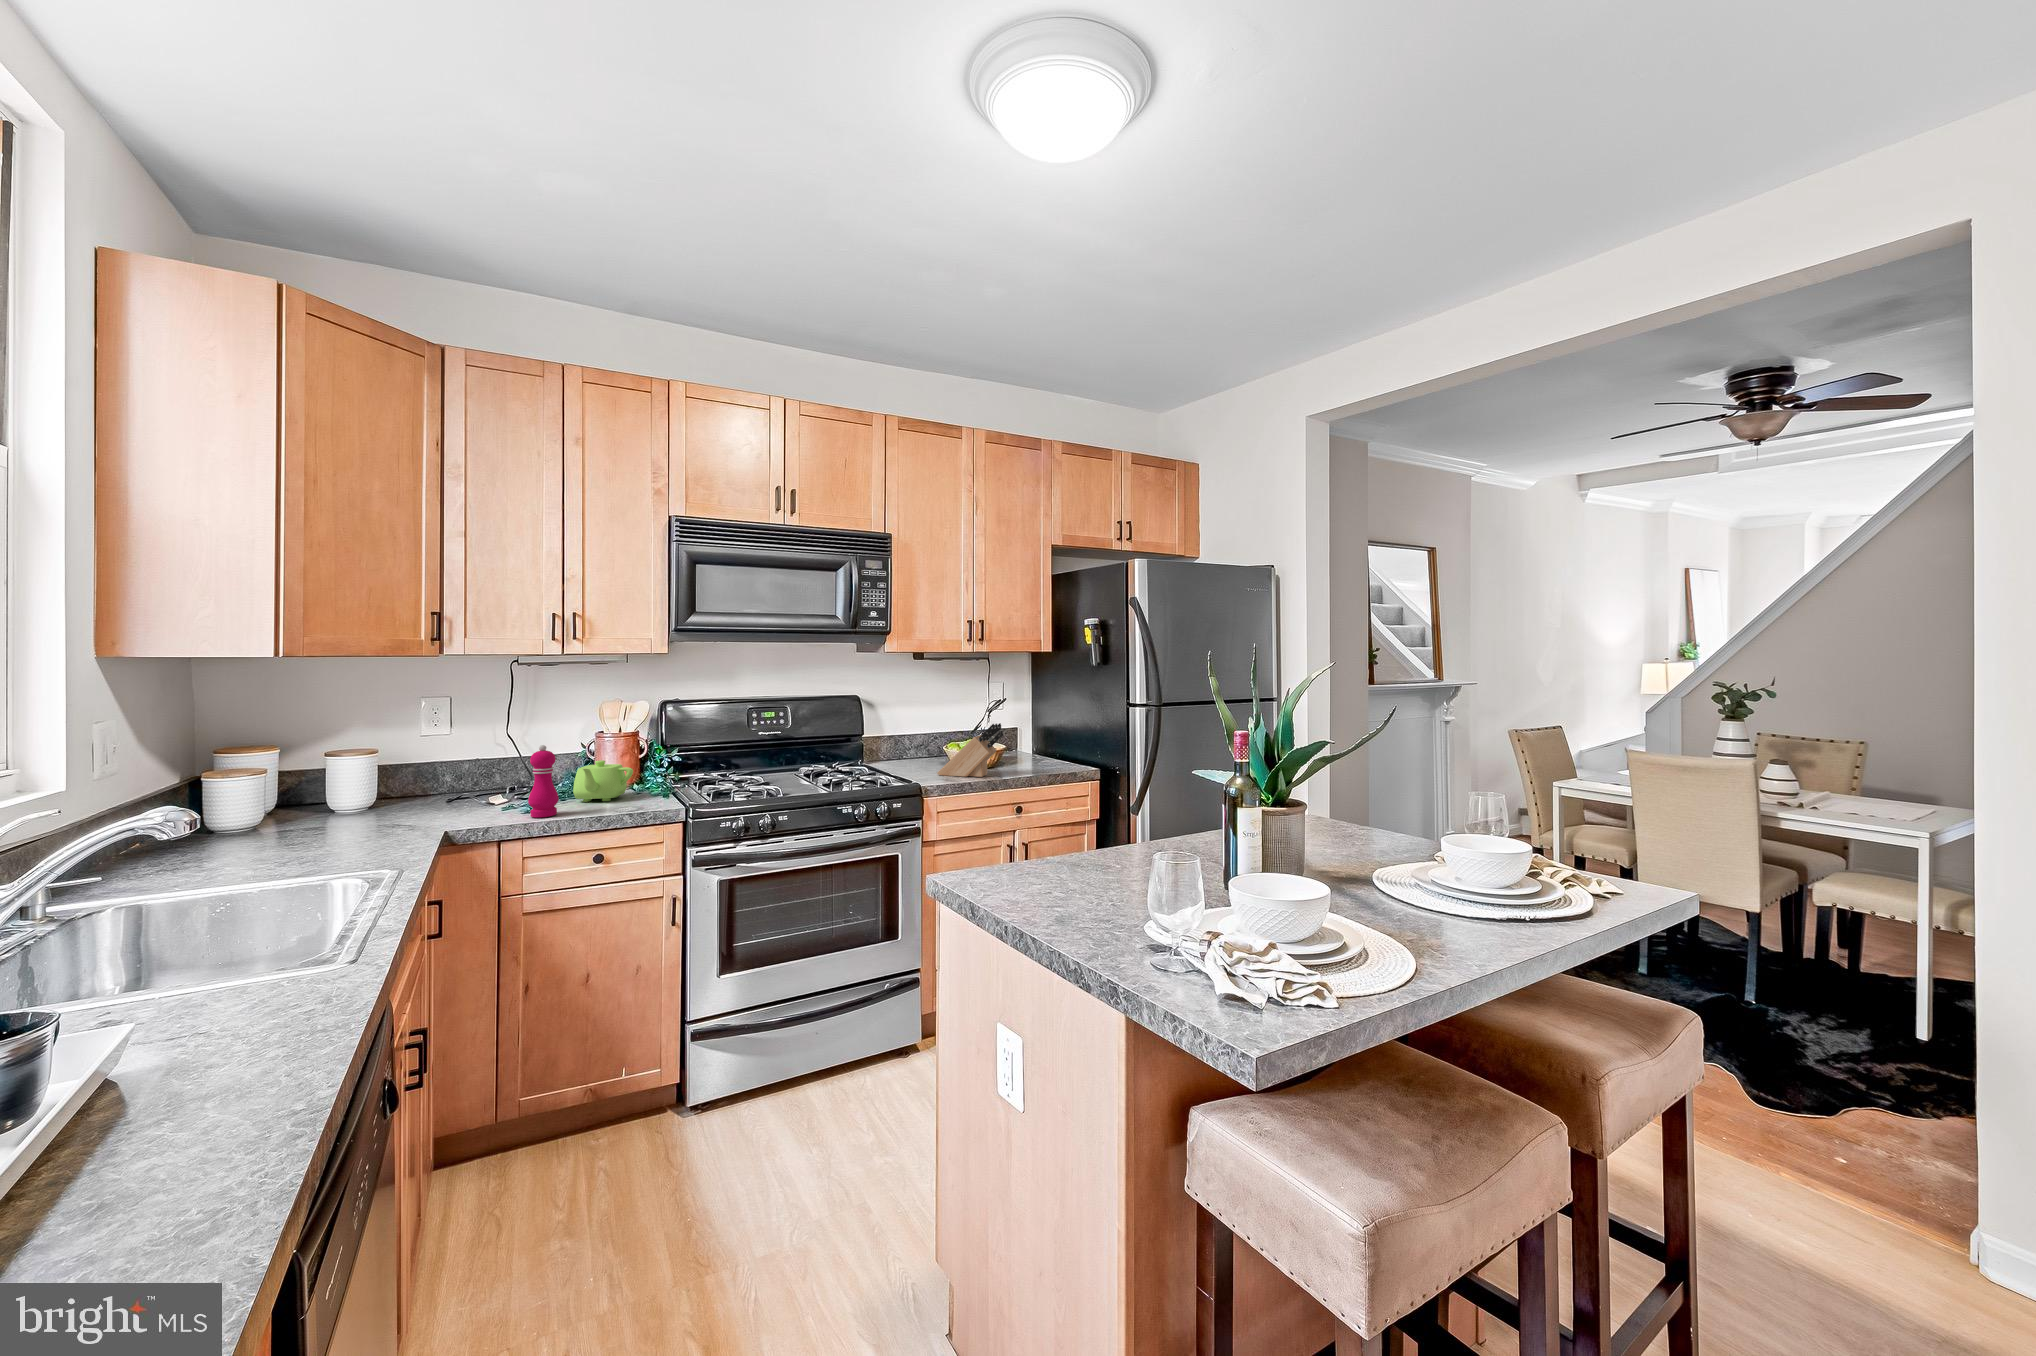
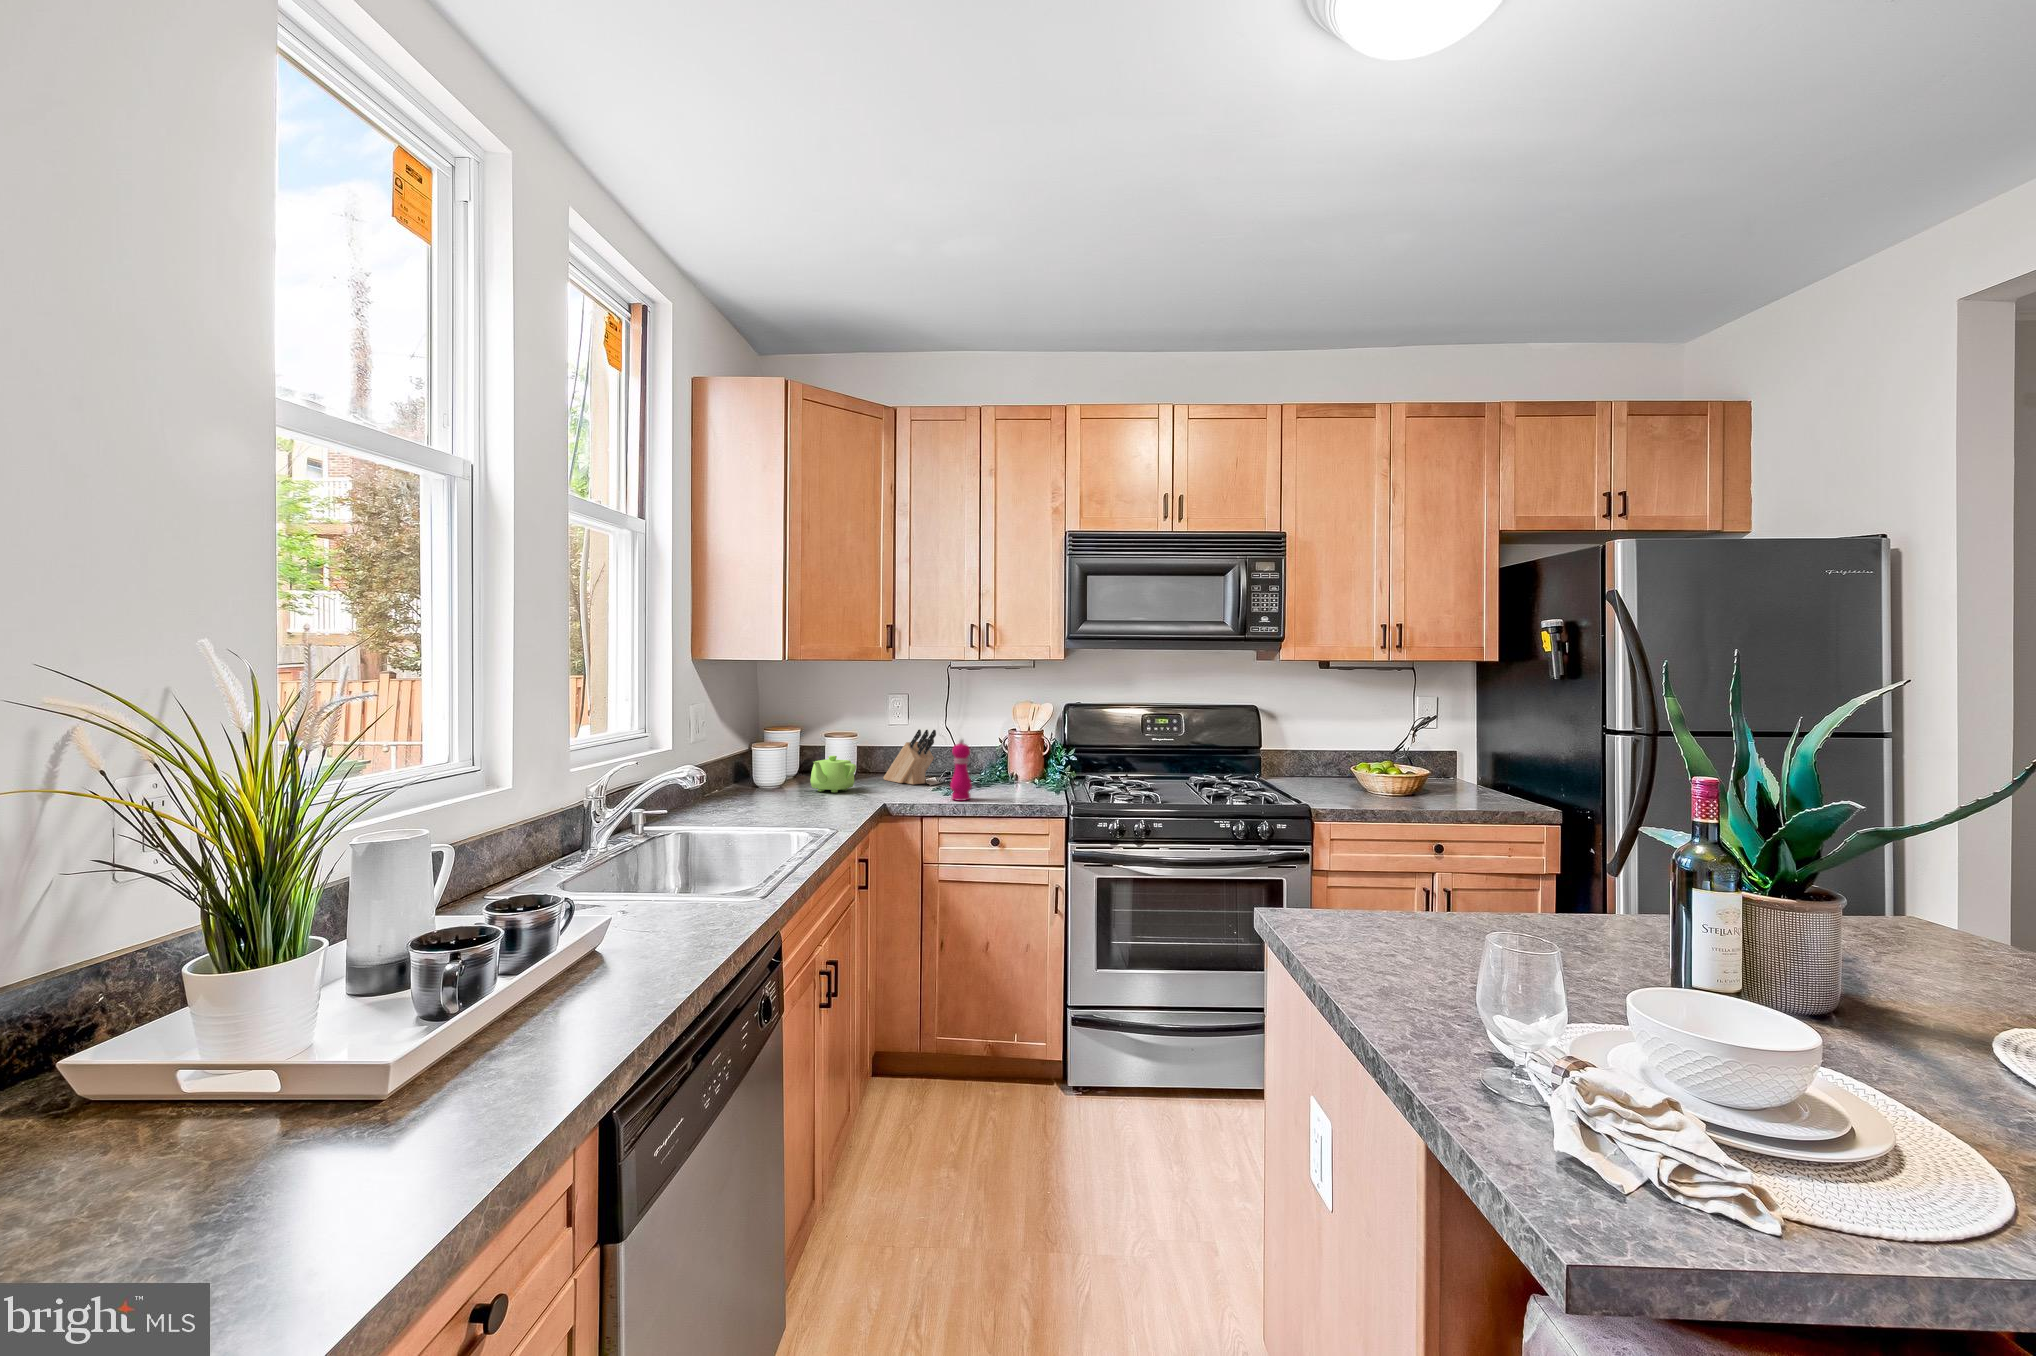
knife block: present [937,723,1003,777] -> present [883,729,936,785]
teapot: present [573,760,633,802] -> present [811,756,856,793]

